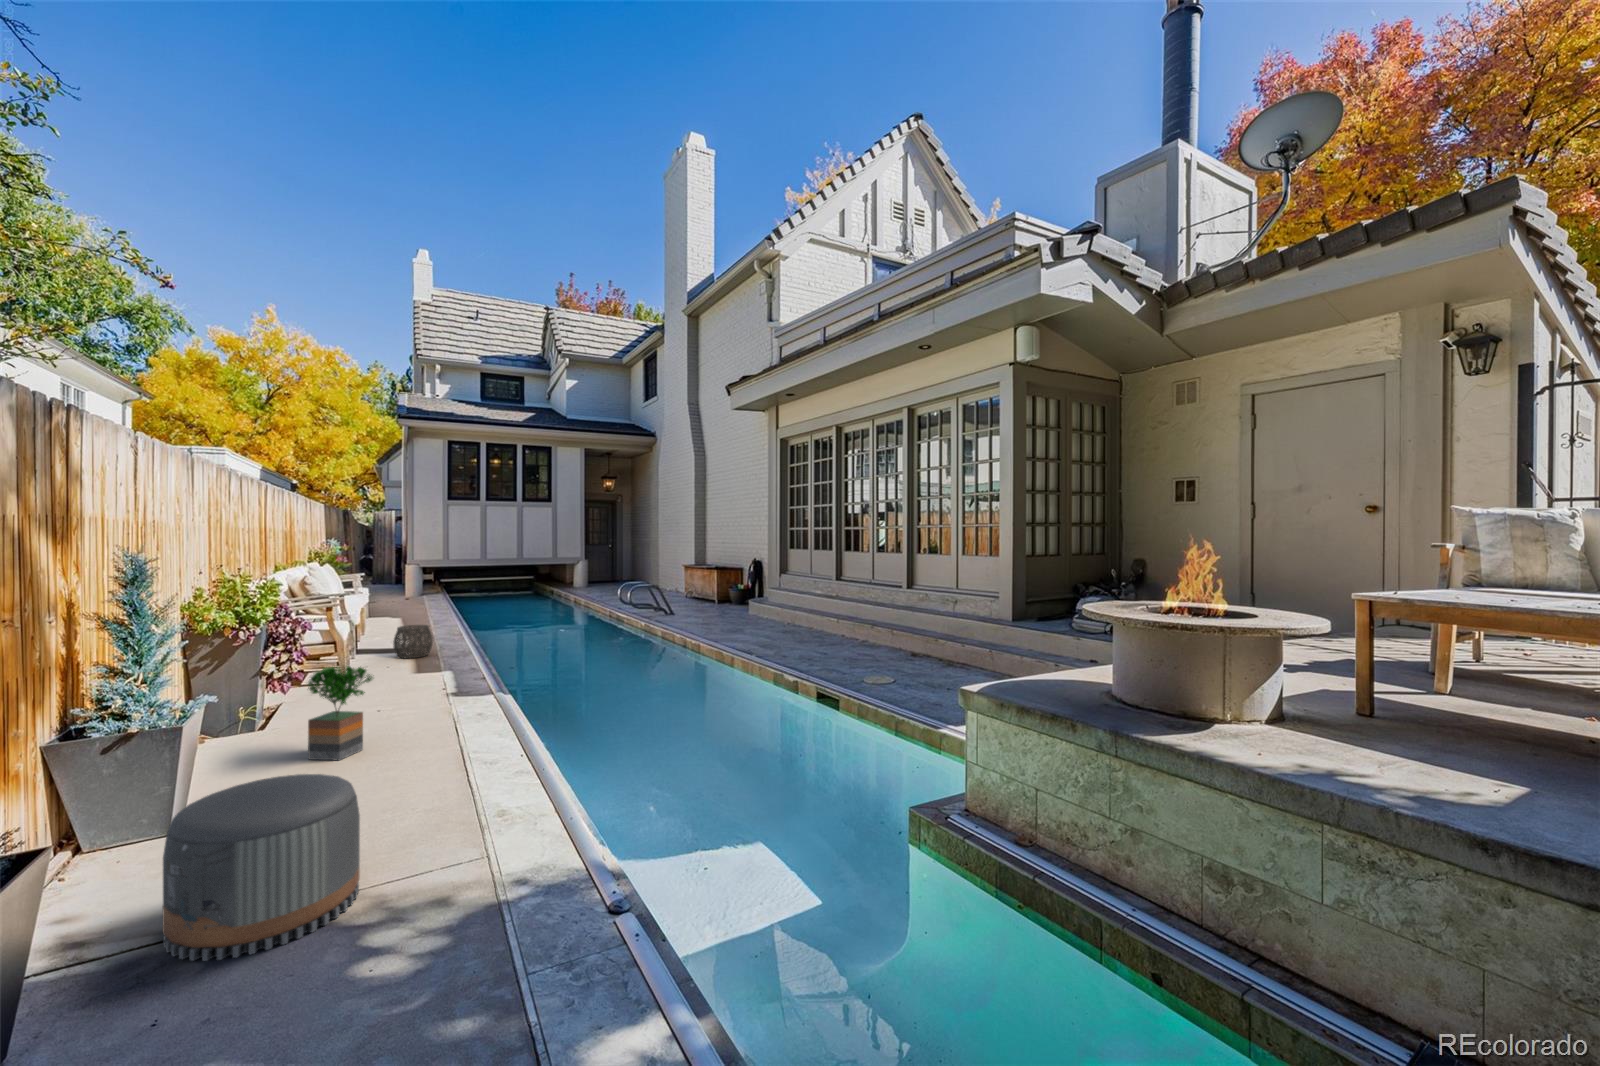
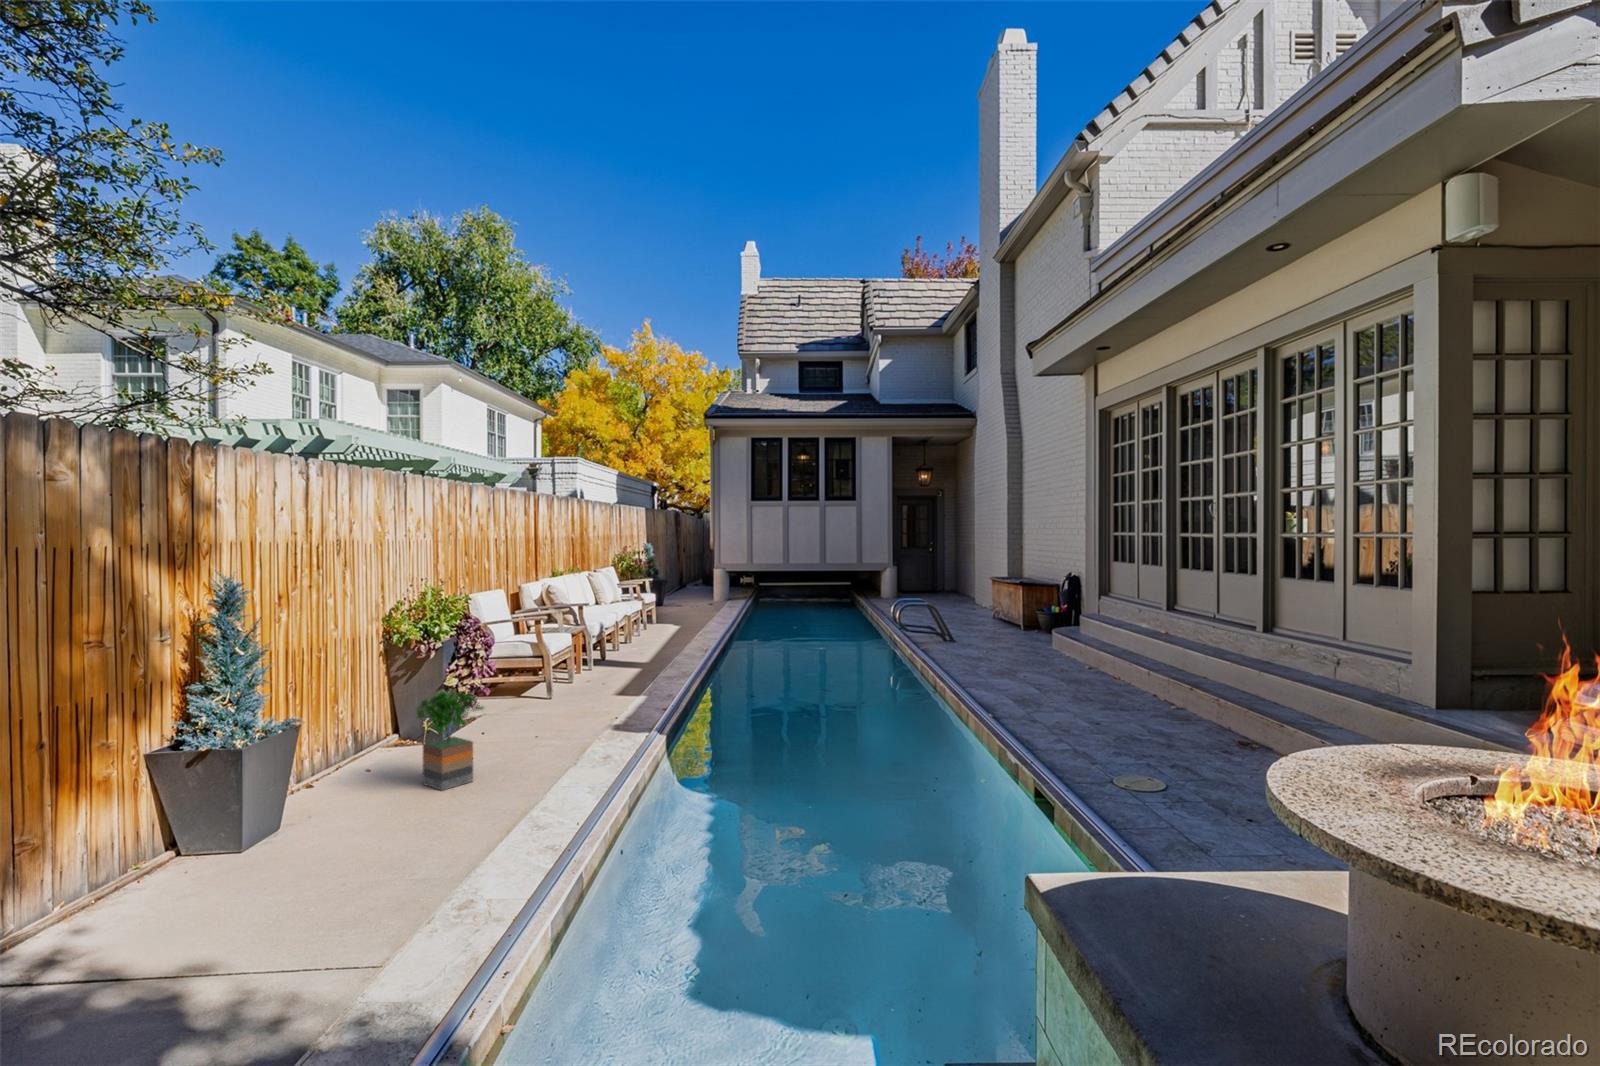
woven basket: present [393,625,433,658] -> none [622,640,660,676]
pouf: present [163,774,360,961] -> none [69,821,275,1016]

